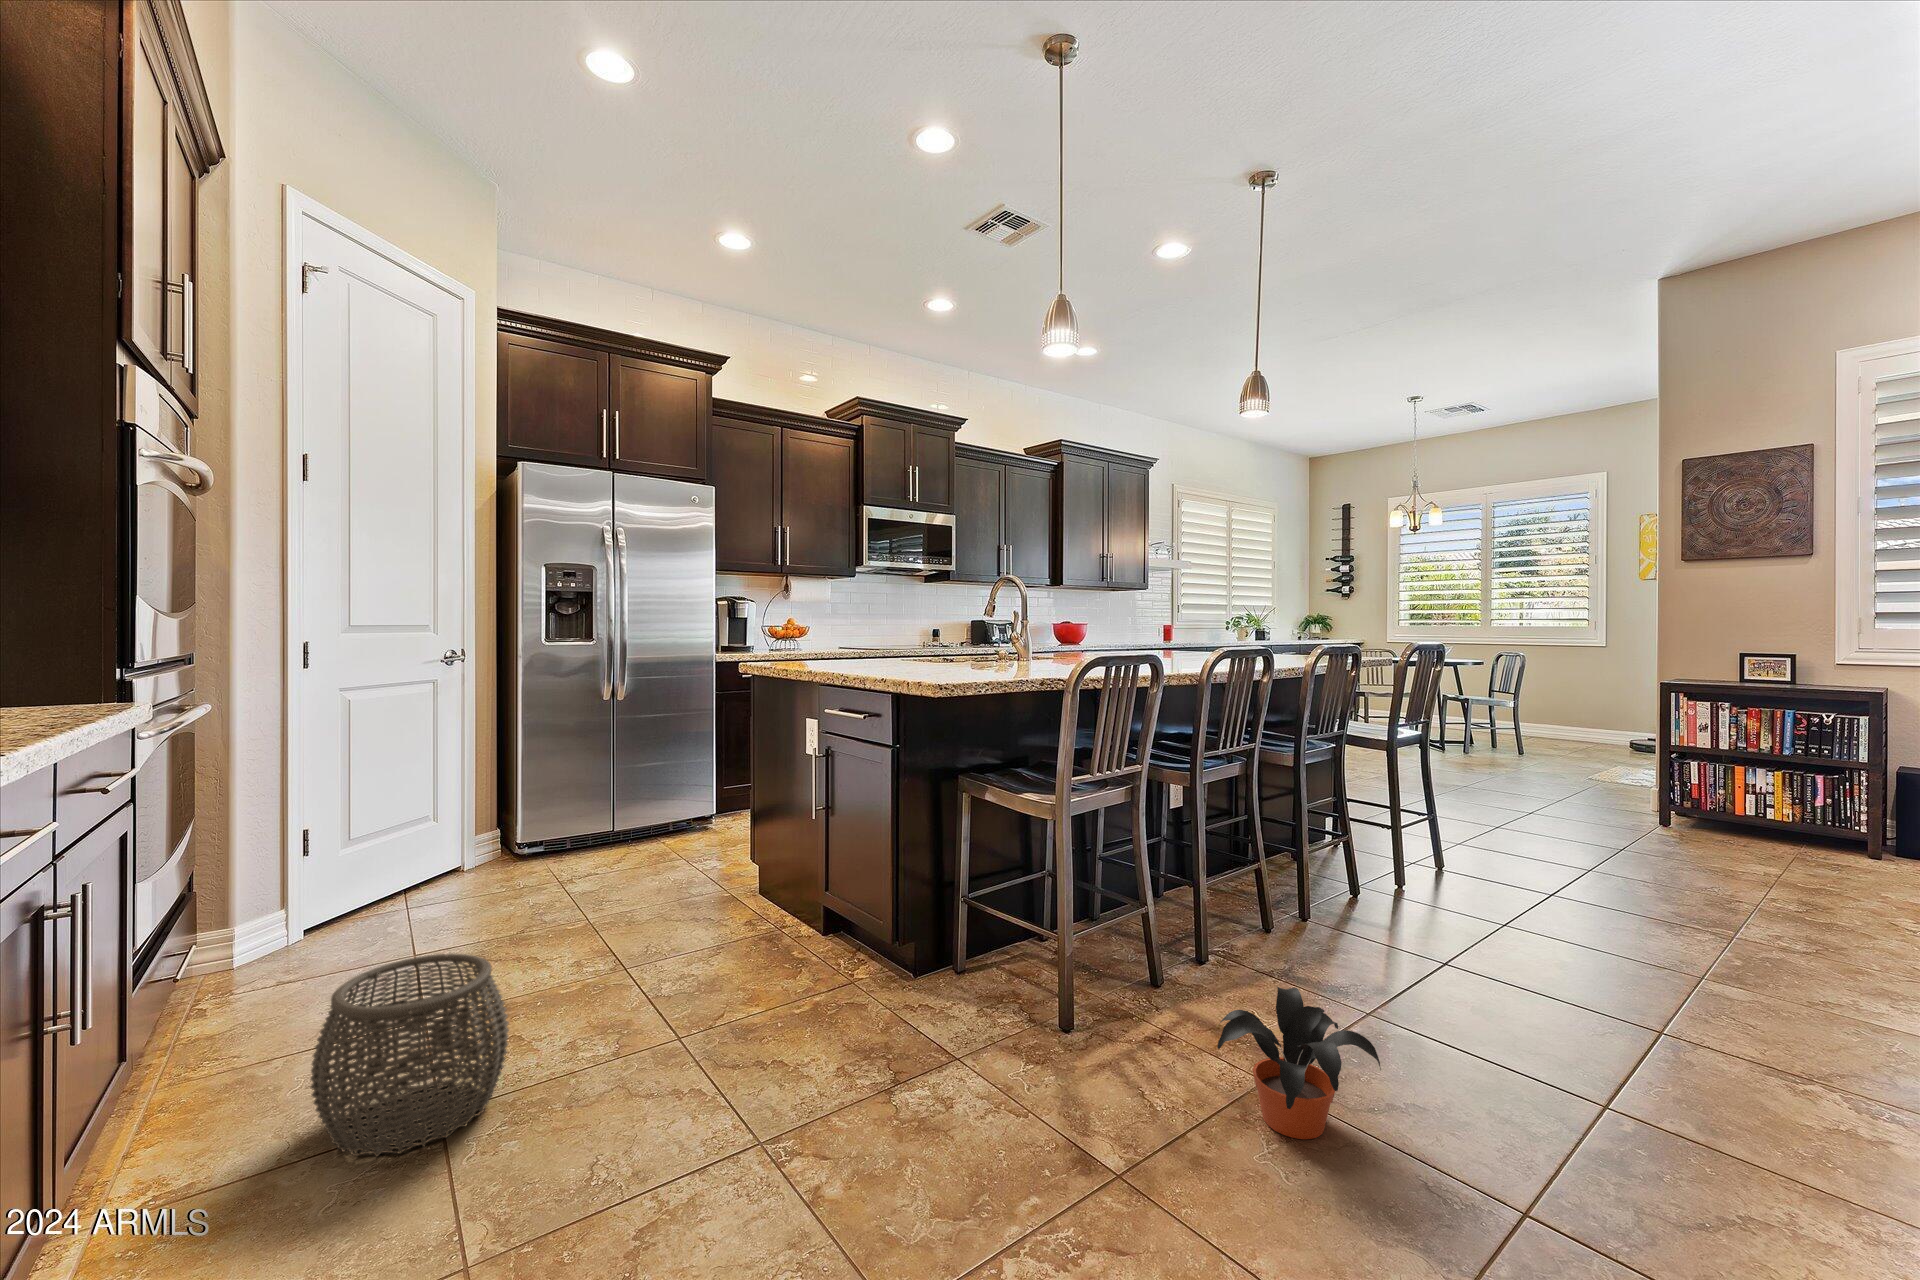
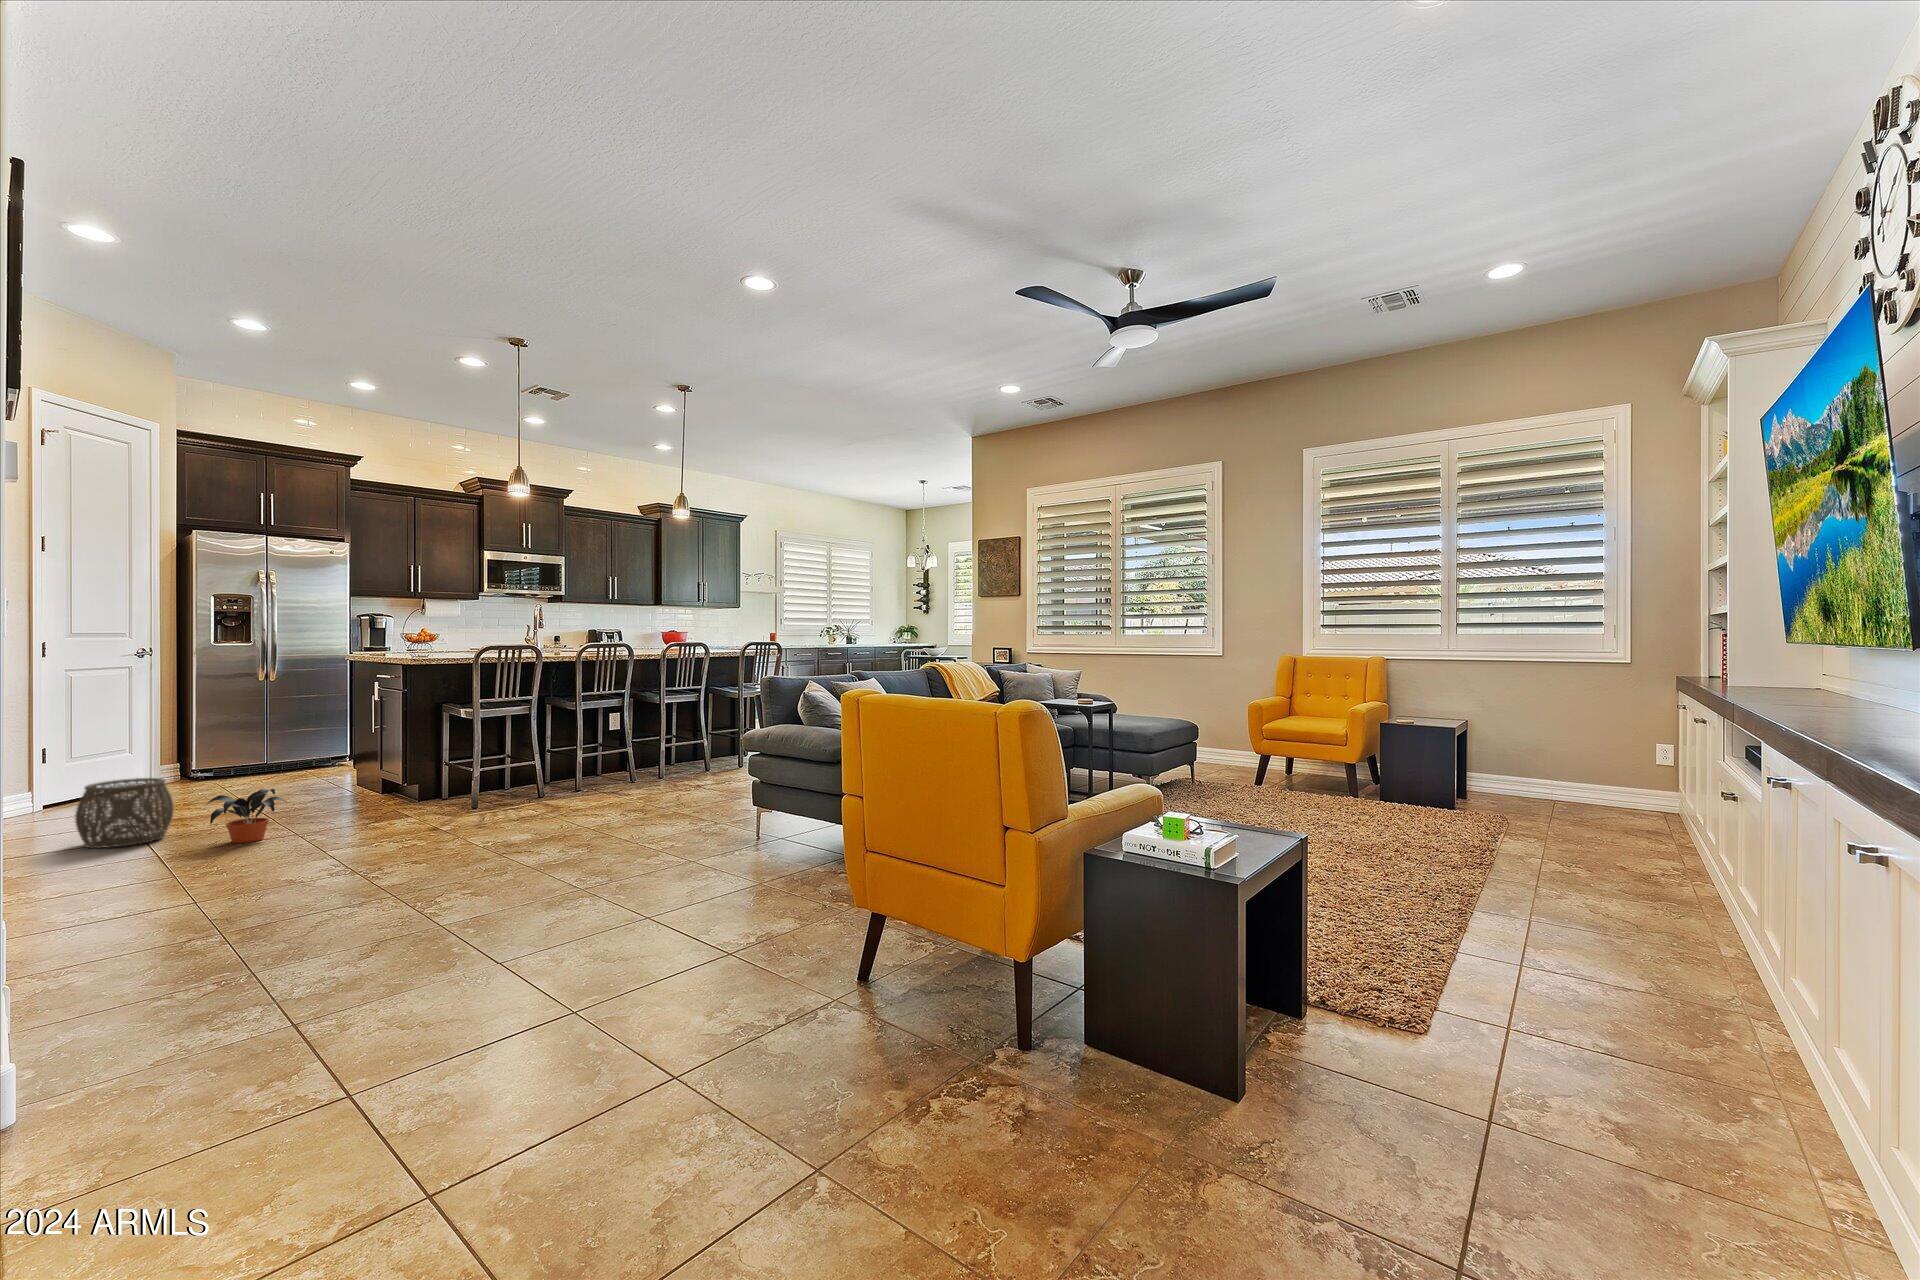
potted plant: present [1217,987,1381,1139] -> present [207,789,286,843]

